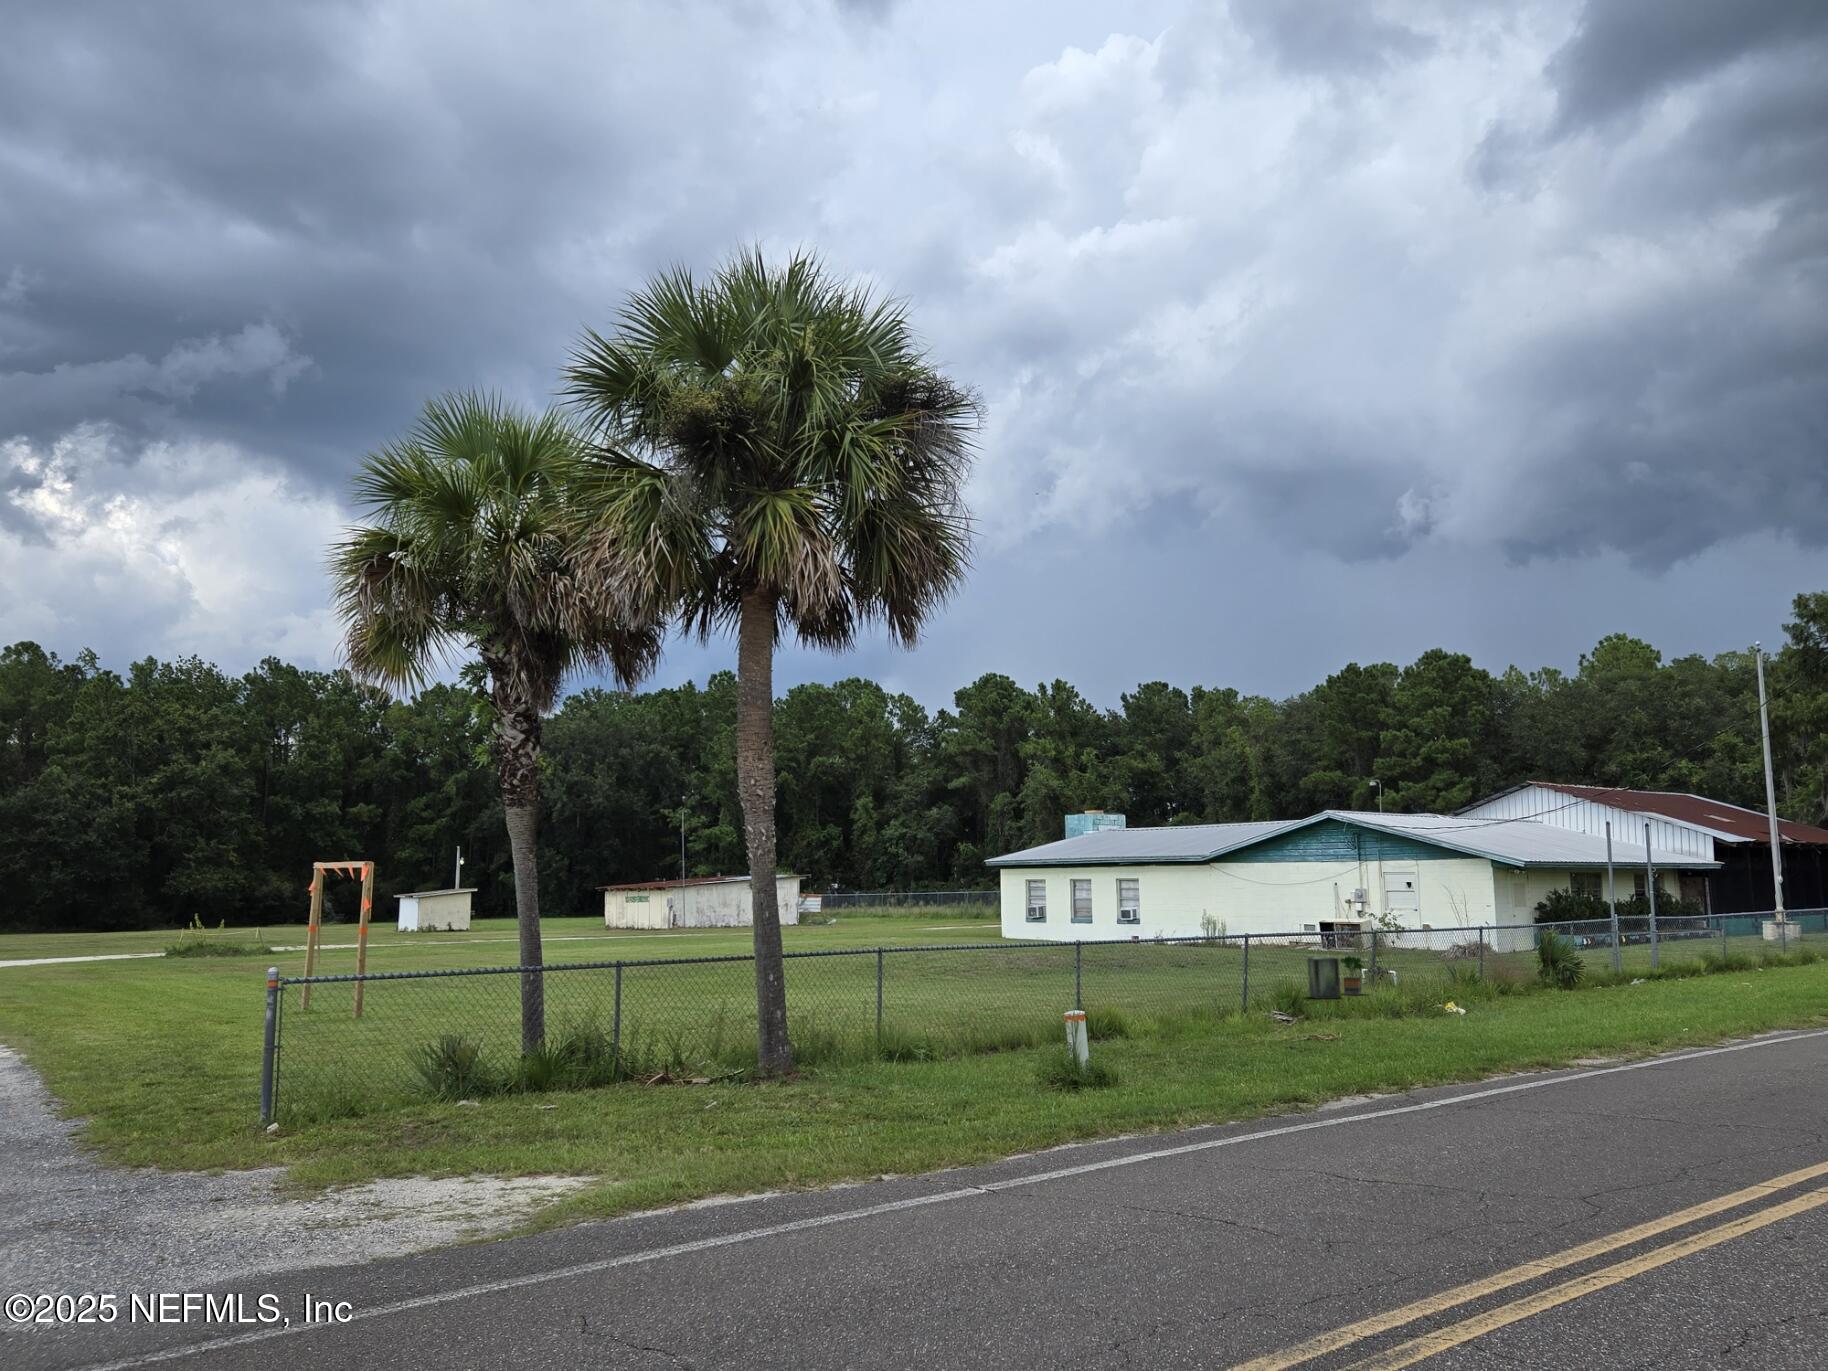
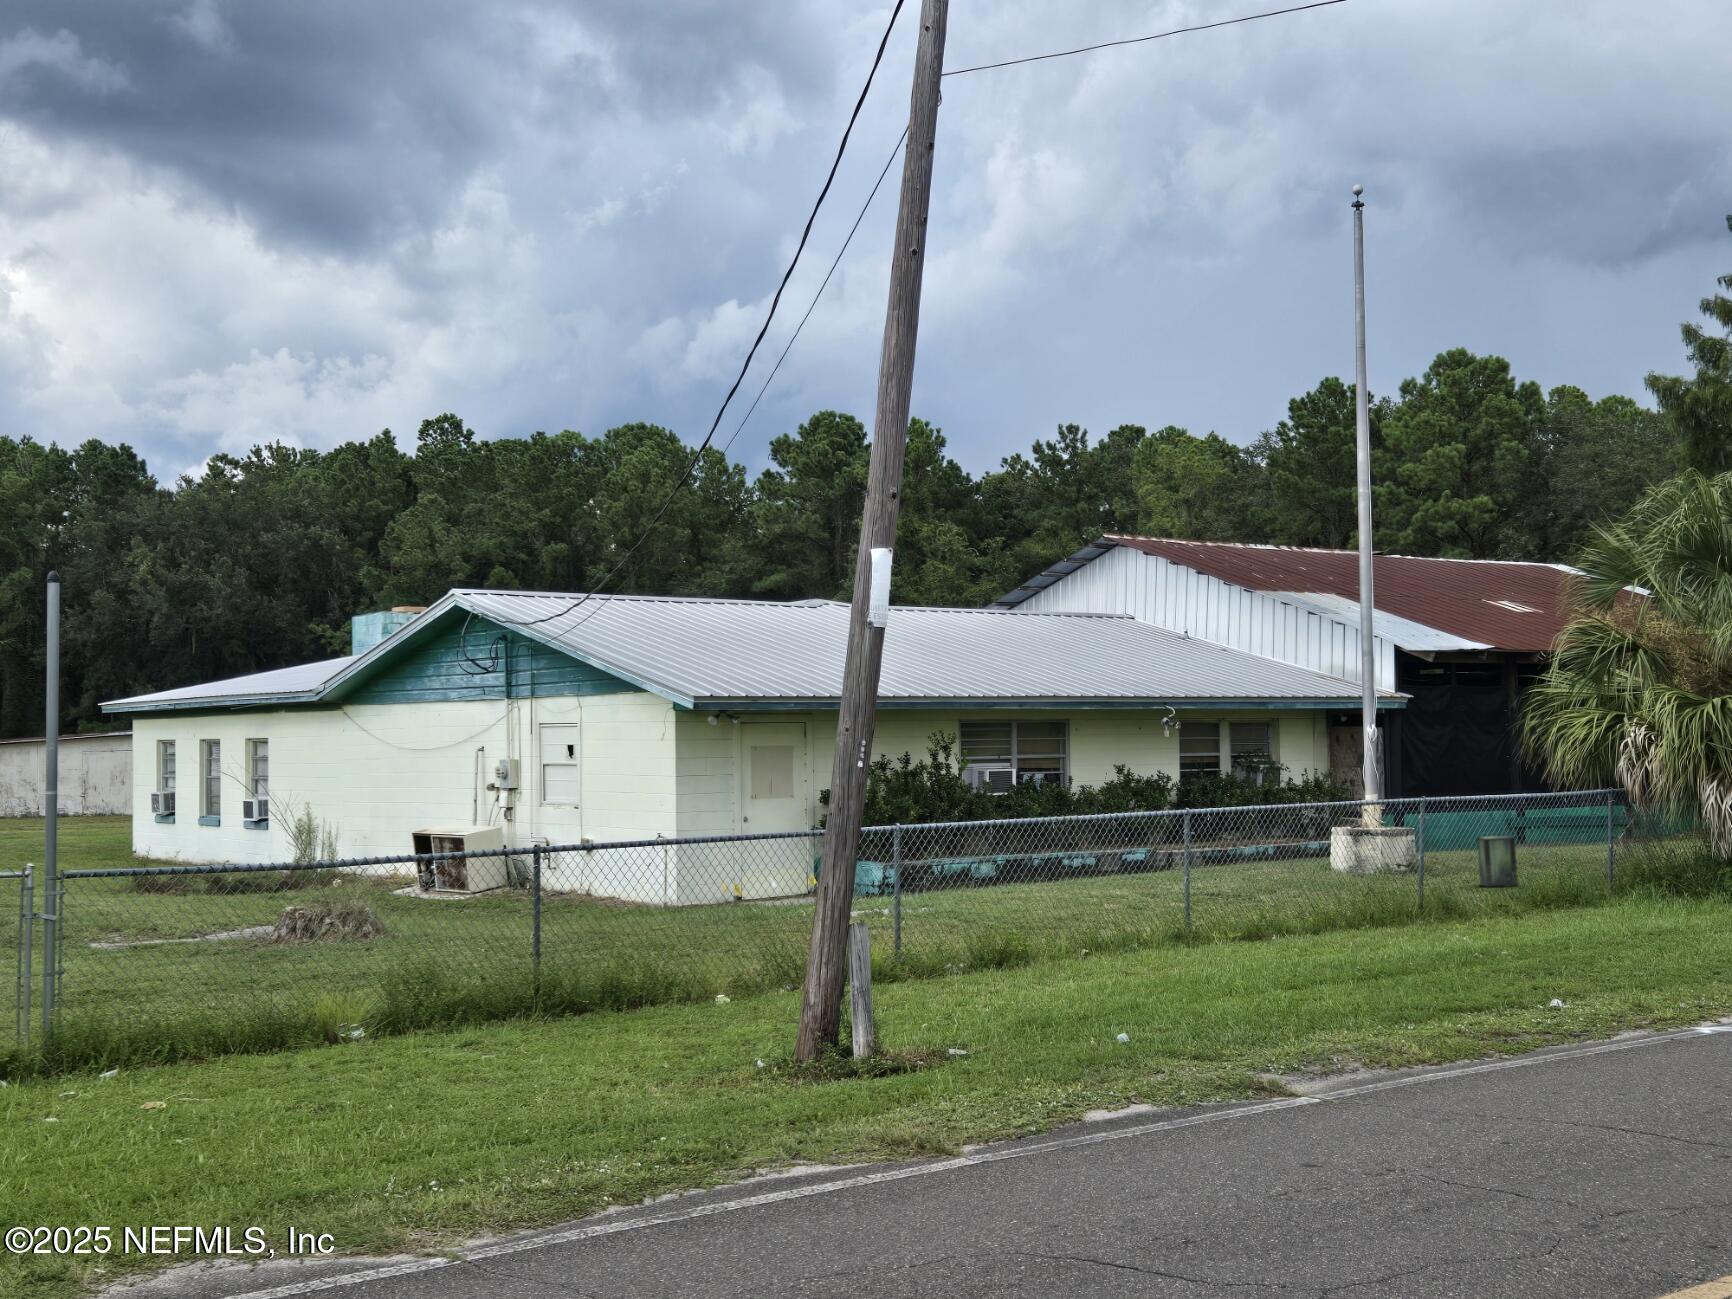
potted tree: present [1340,956,1365,995] -> none [1519,833,1552,881]

